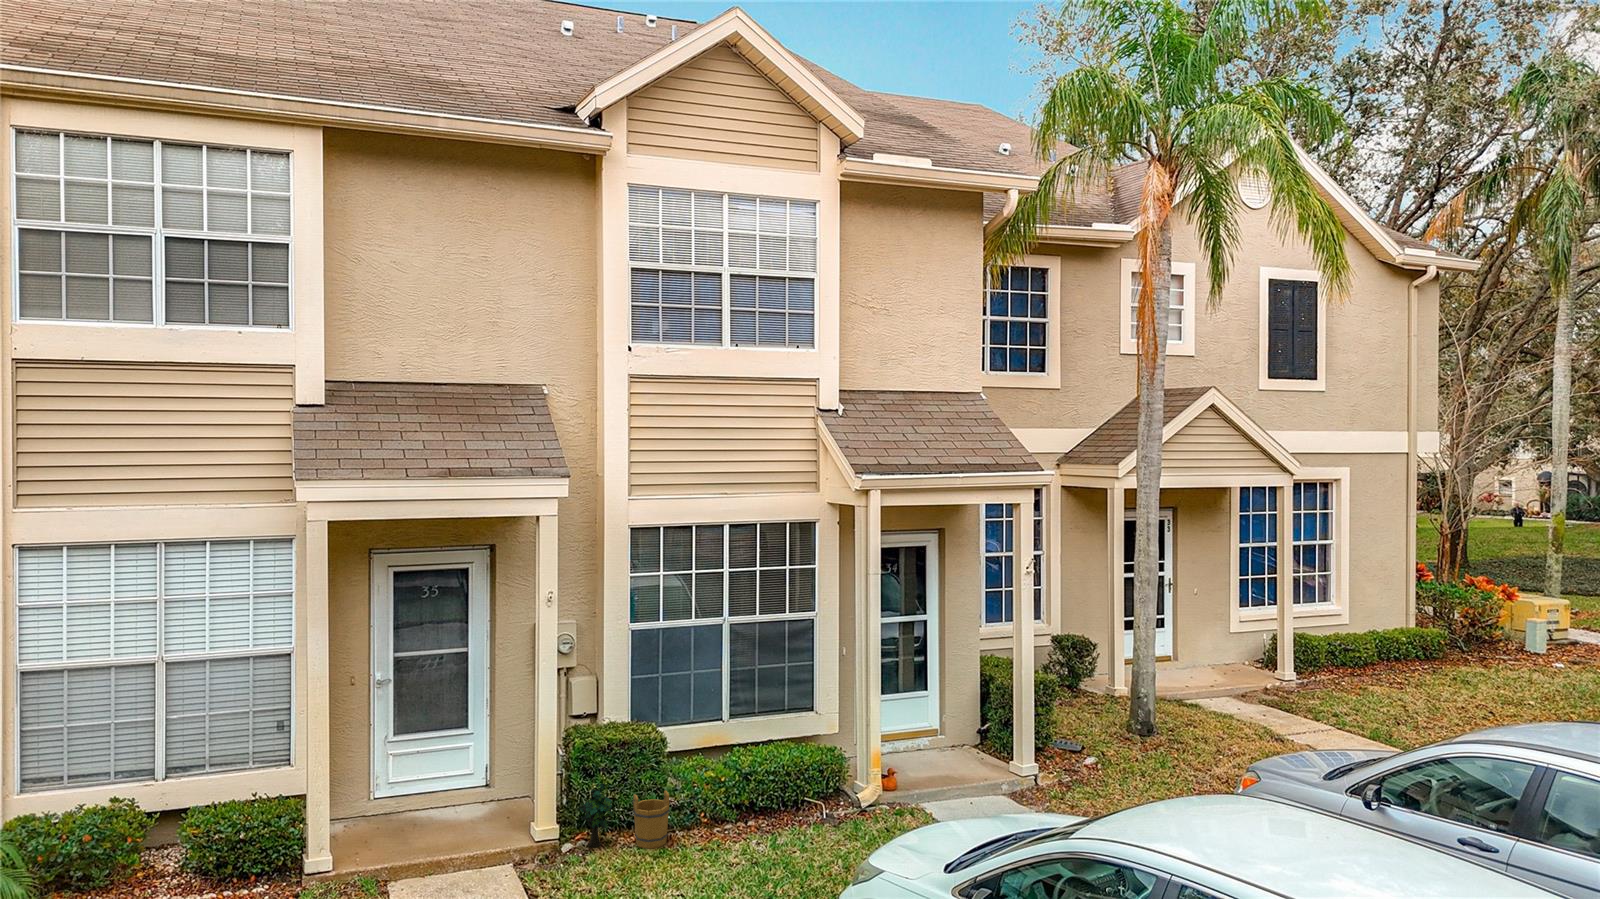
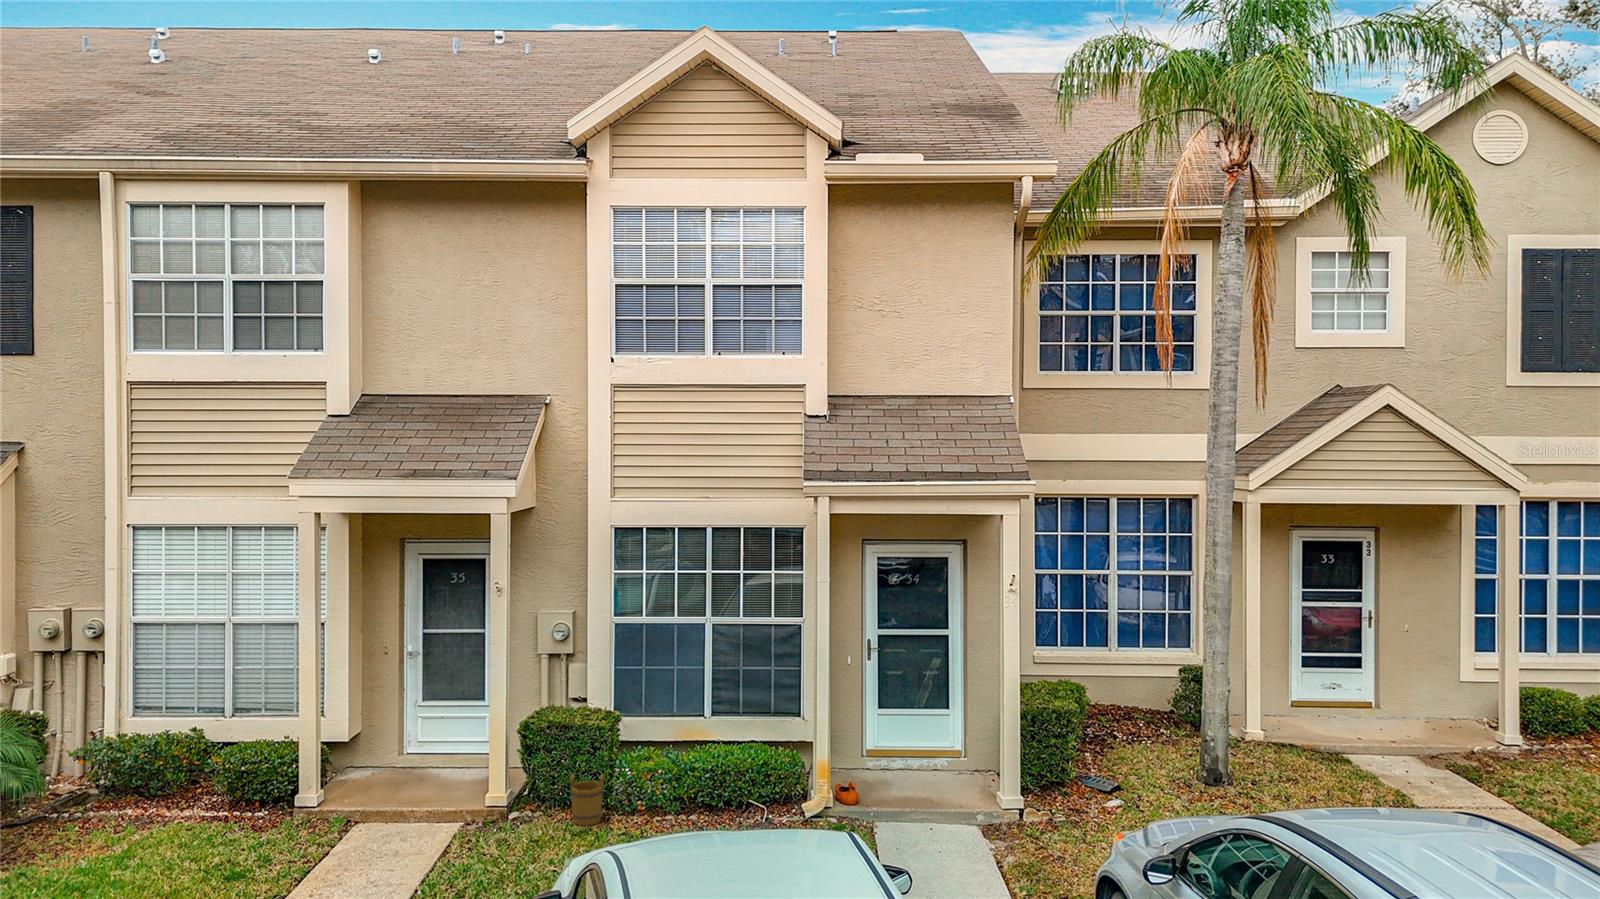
decorative plant: present [578,784,613,847] -> none [525,761,559,818]

